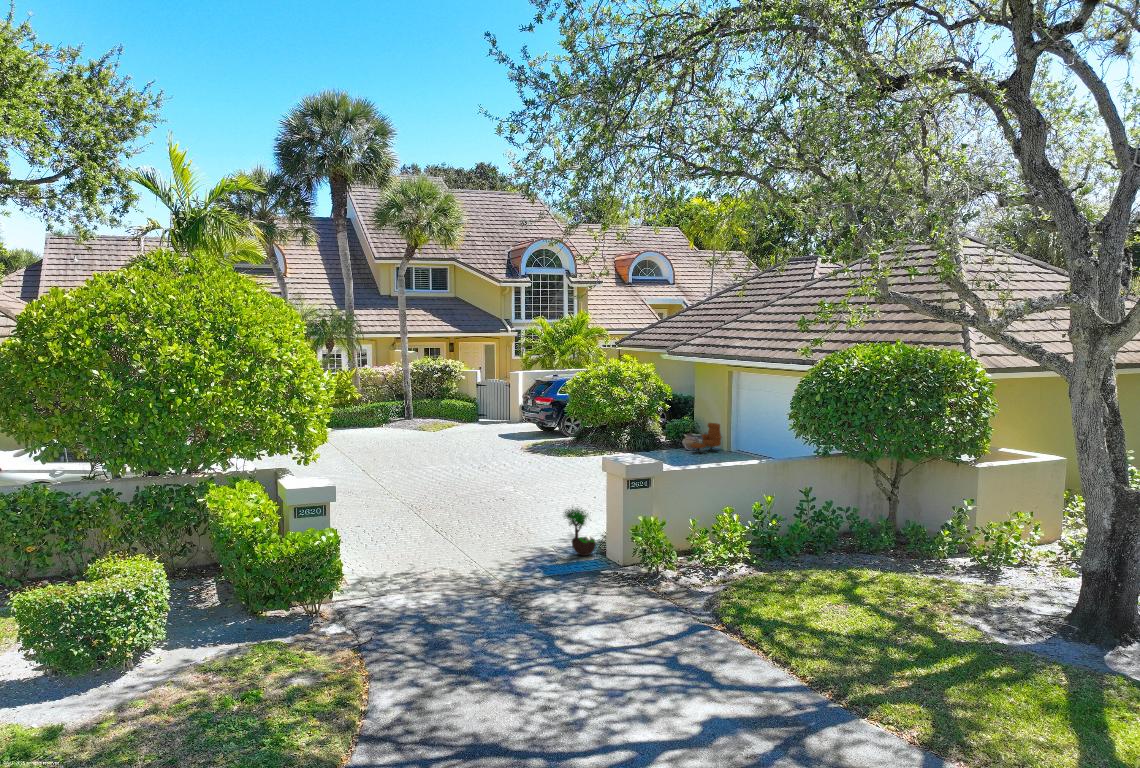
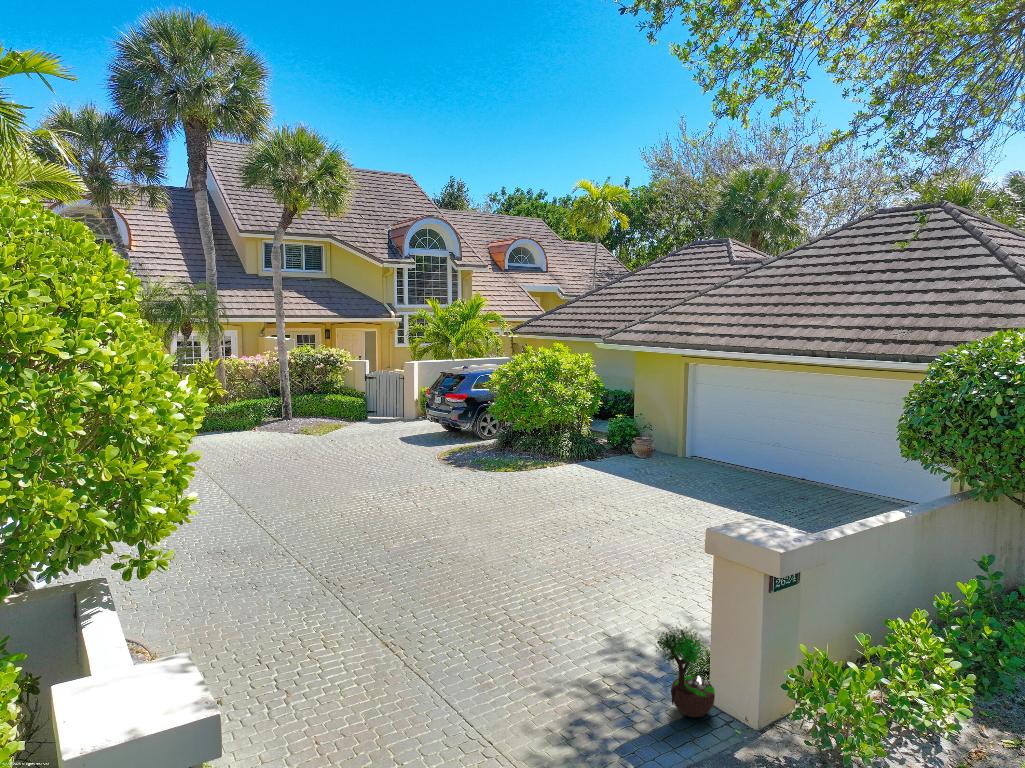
lounge chair: present [691,423,722,454] -> none [647,424,683,463]

